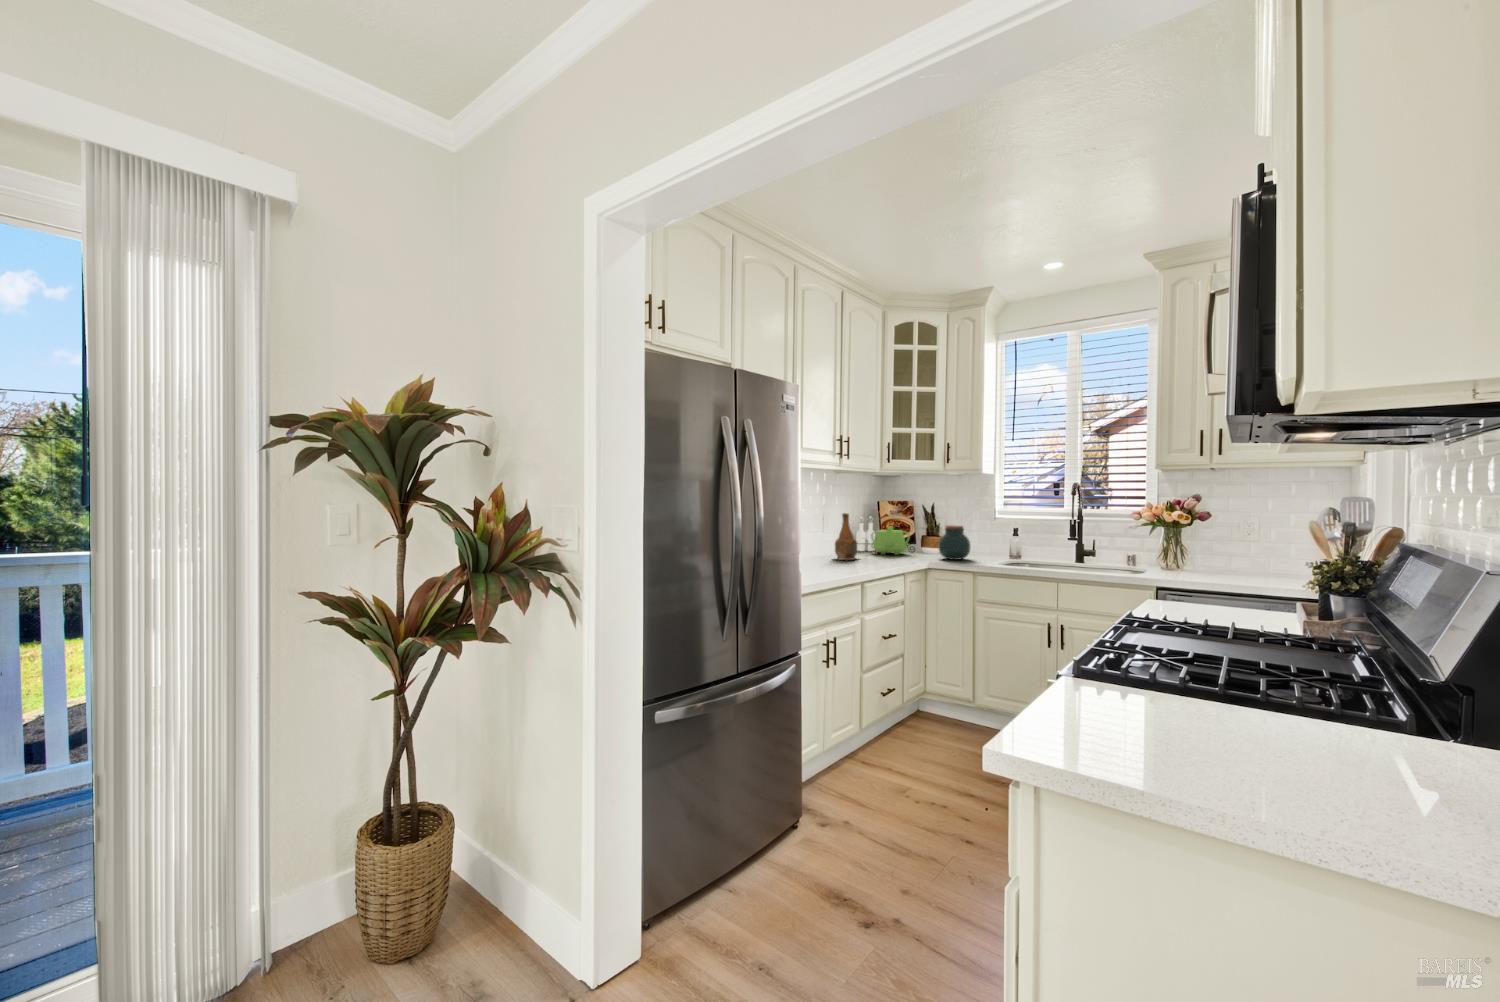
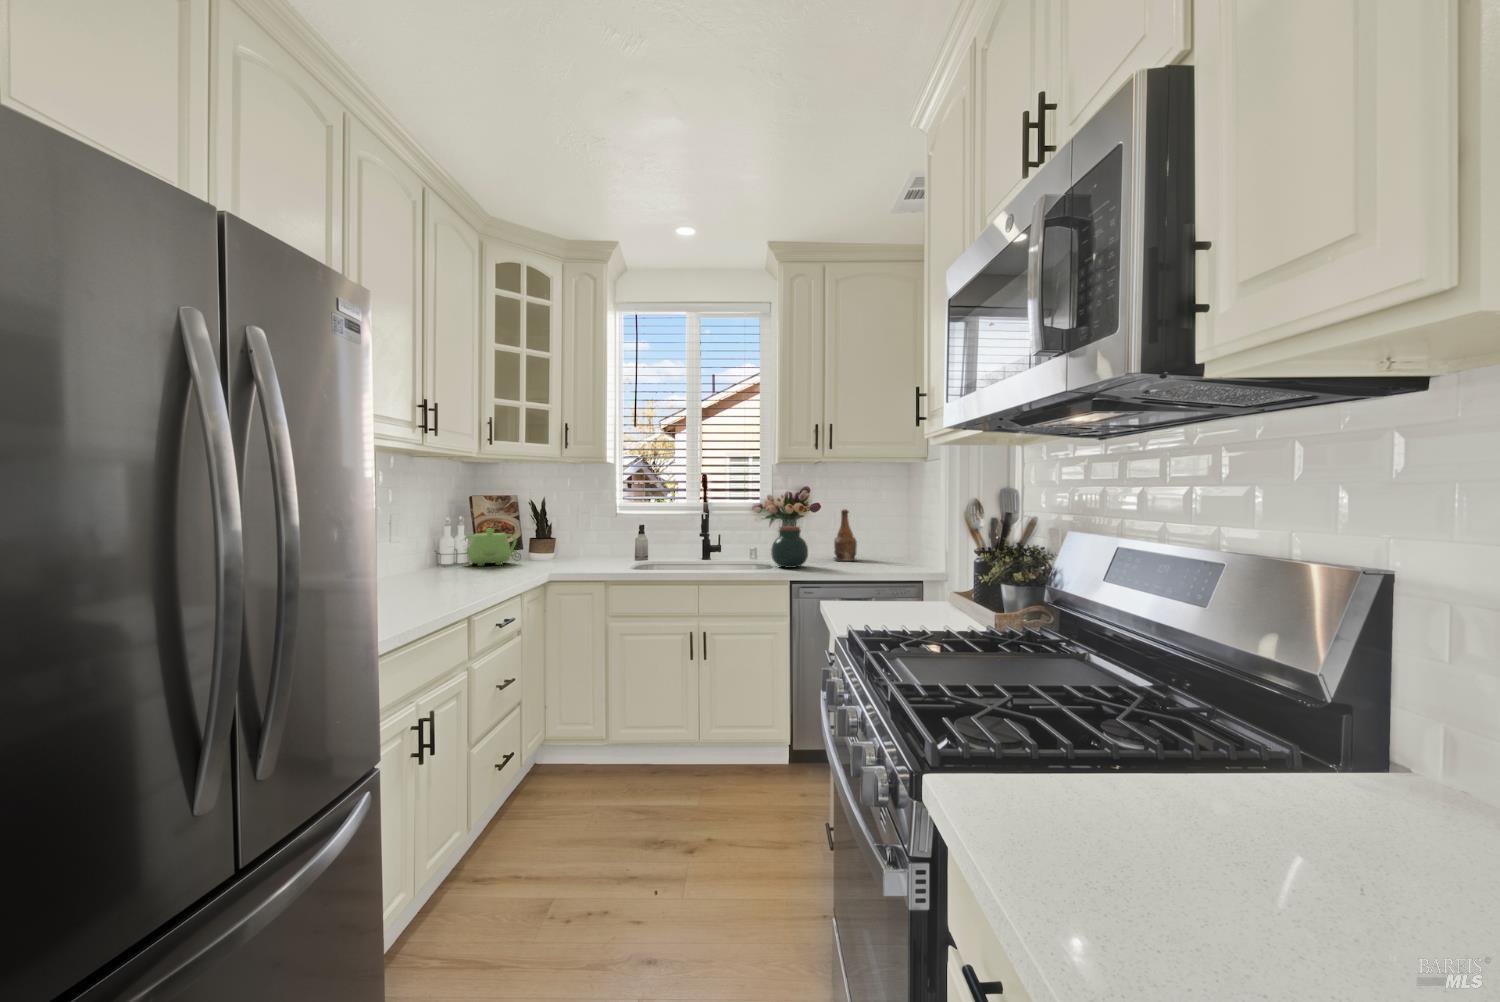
bottle: present [835,513,857,560] -> present [834,509,857,561]
jar: present [939,525,971,560] -> present [771,526,808,568]

